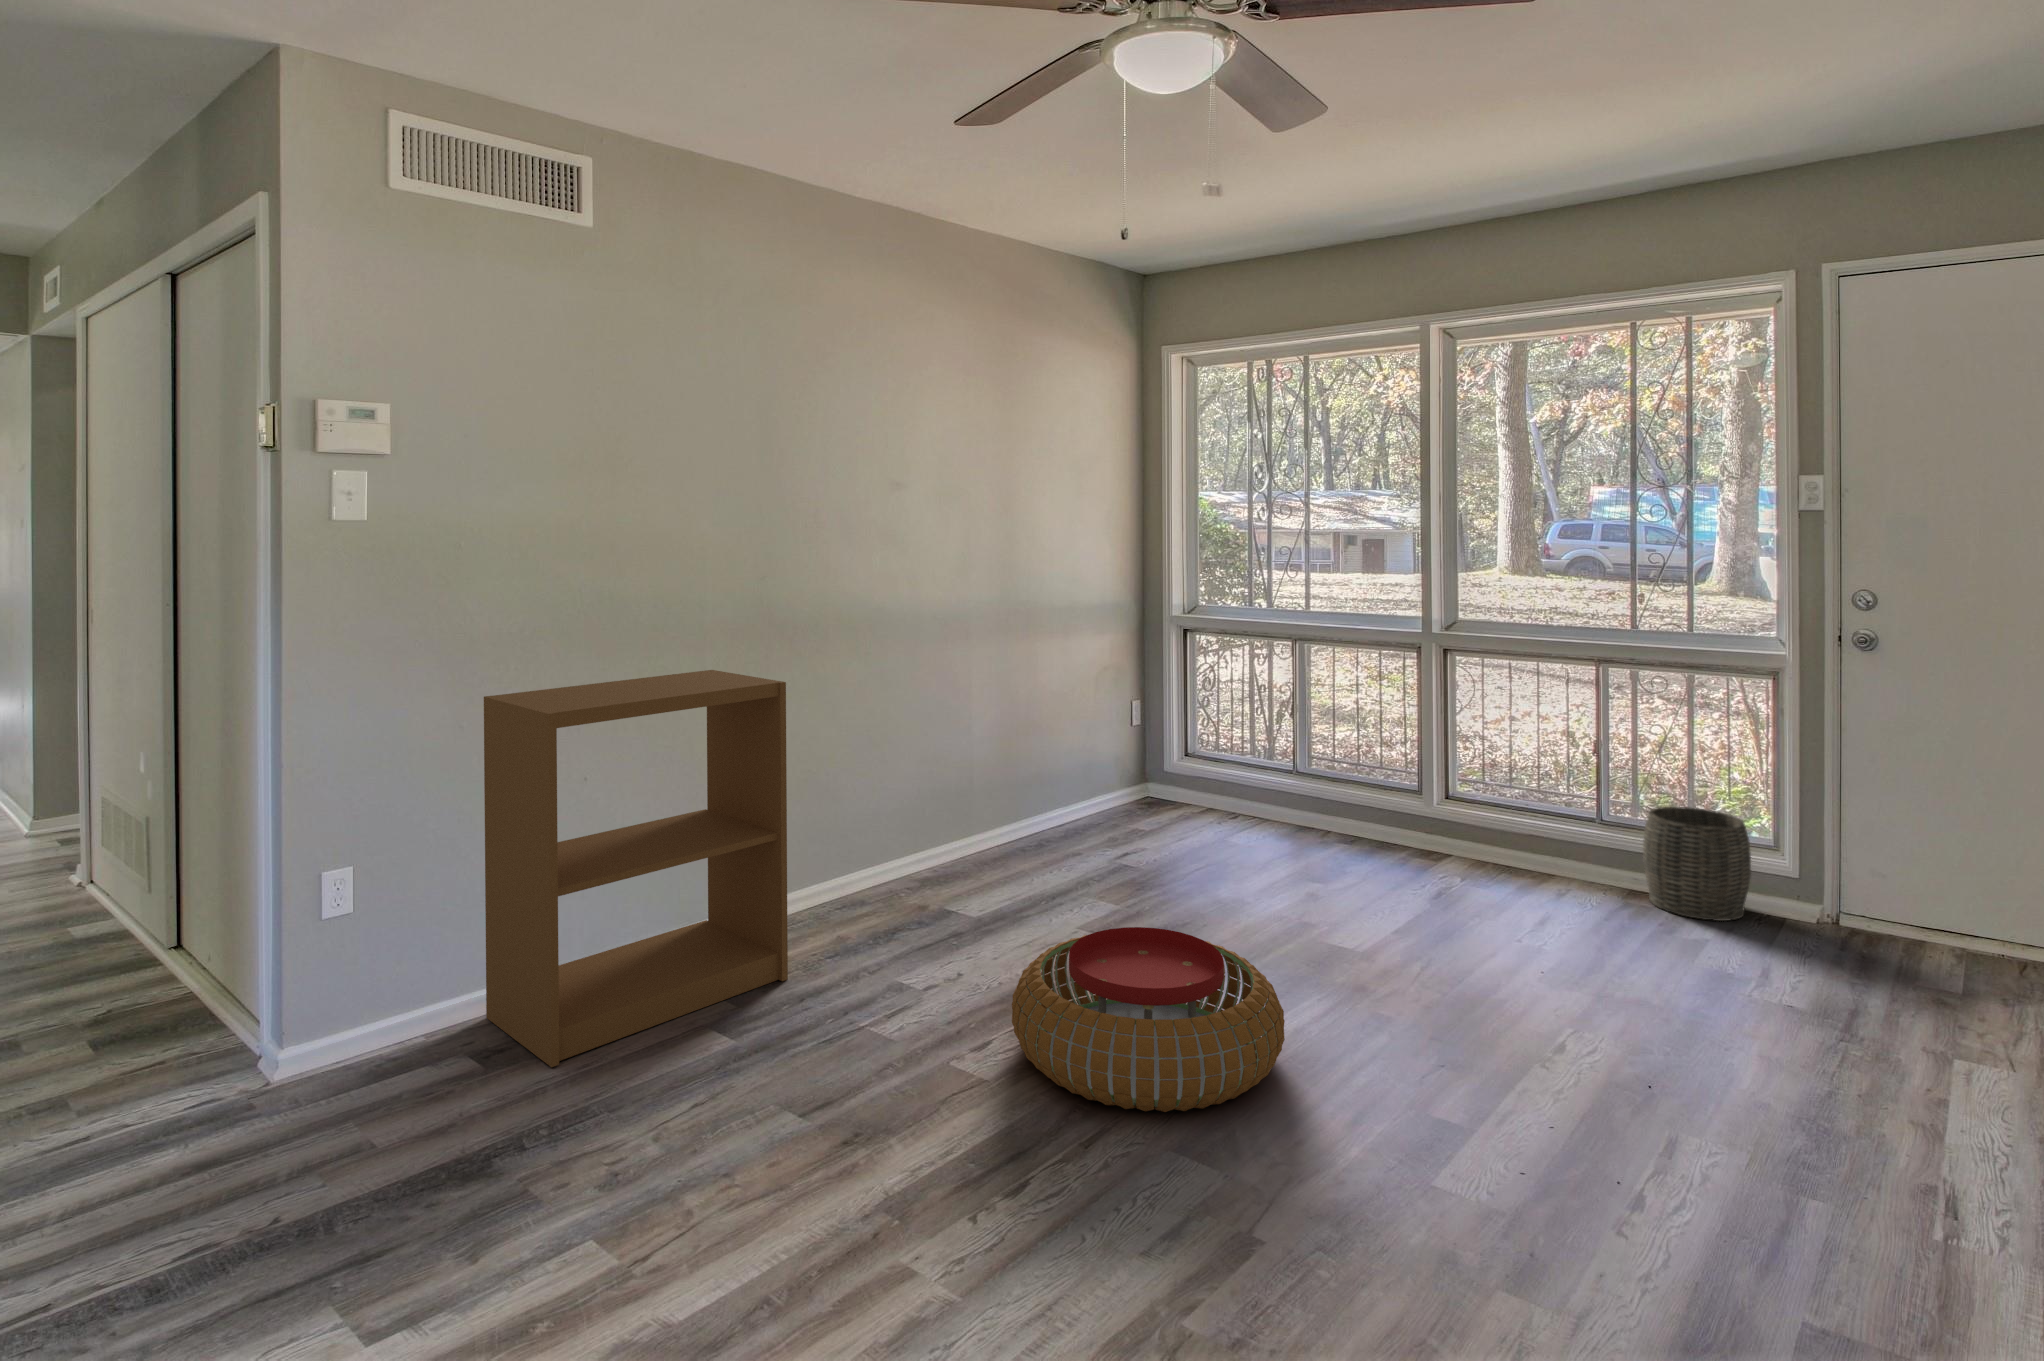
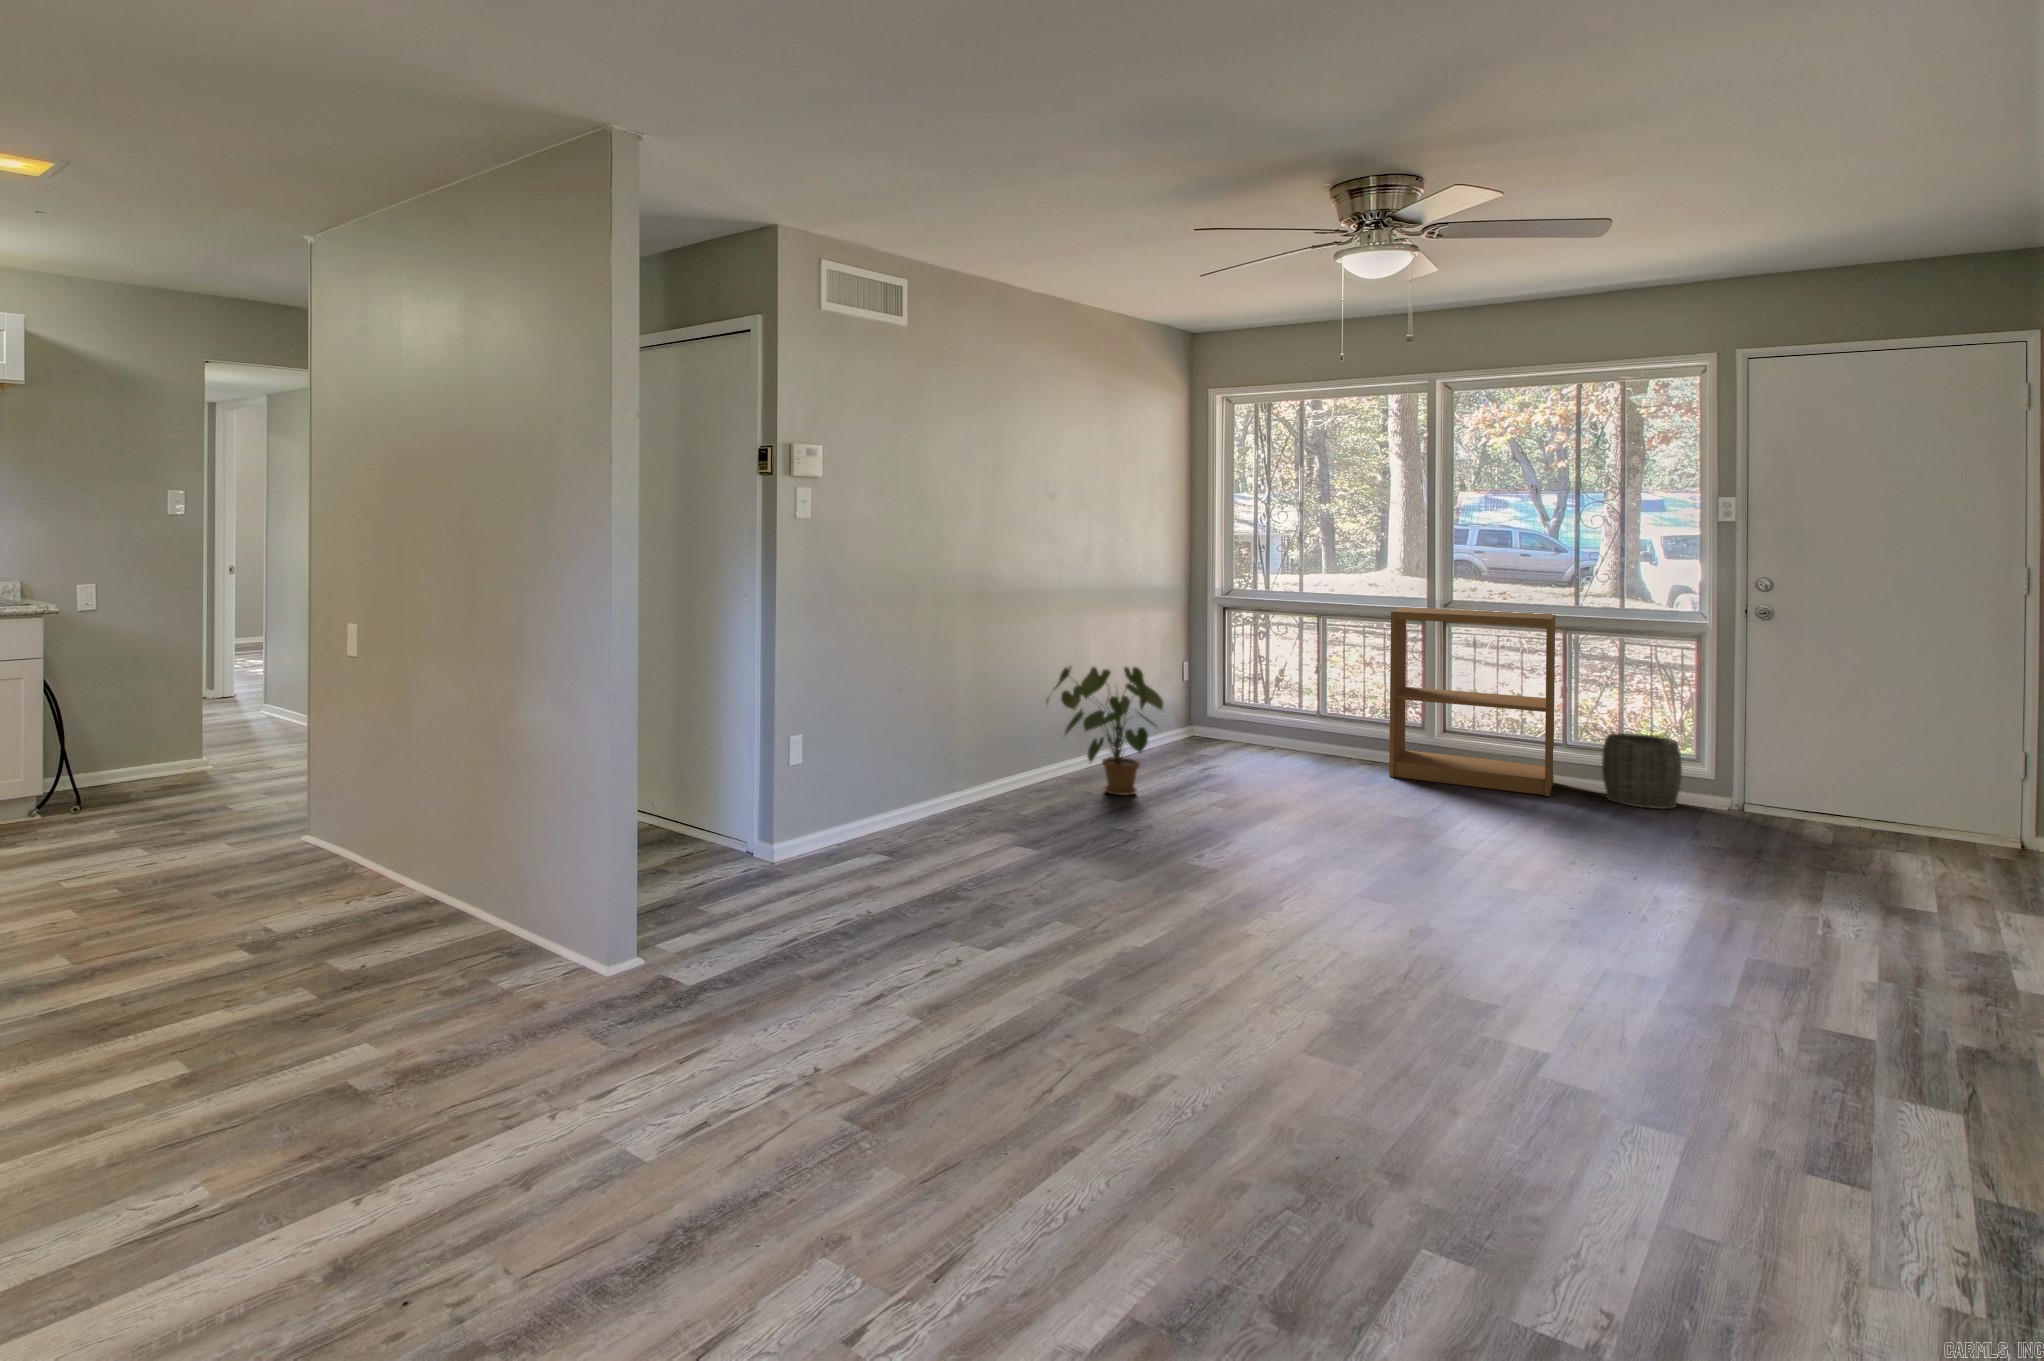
bookshelf: present [484,670,788,1067] -> present [1389,607,1555,796]
house plant: none [879,717,1050,907] -> present [1046,667,1163,796]
pouf: present [1012,927,1285,1112] -> none [1218,788,1404,882]

